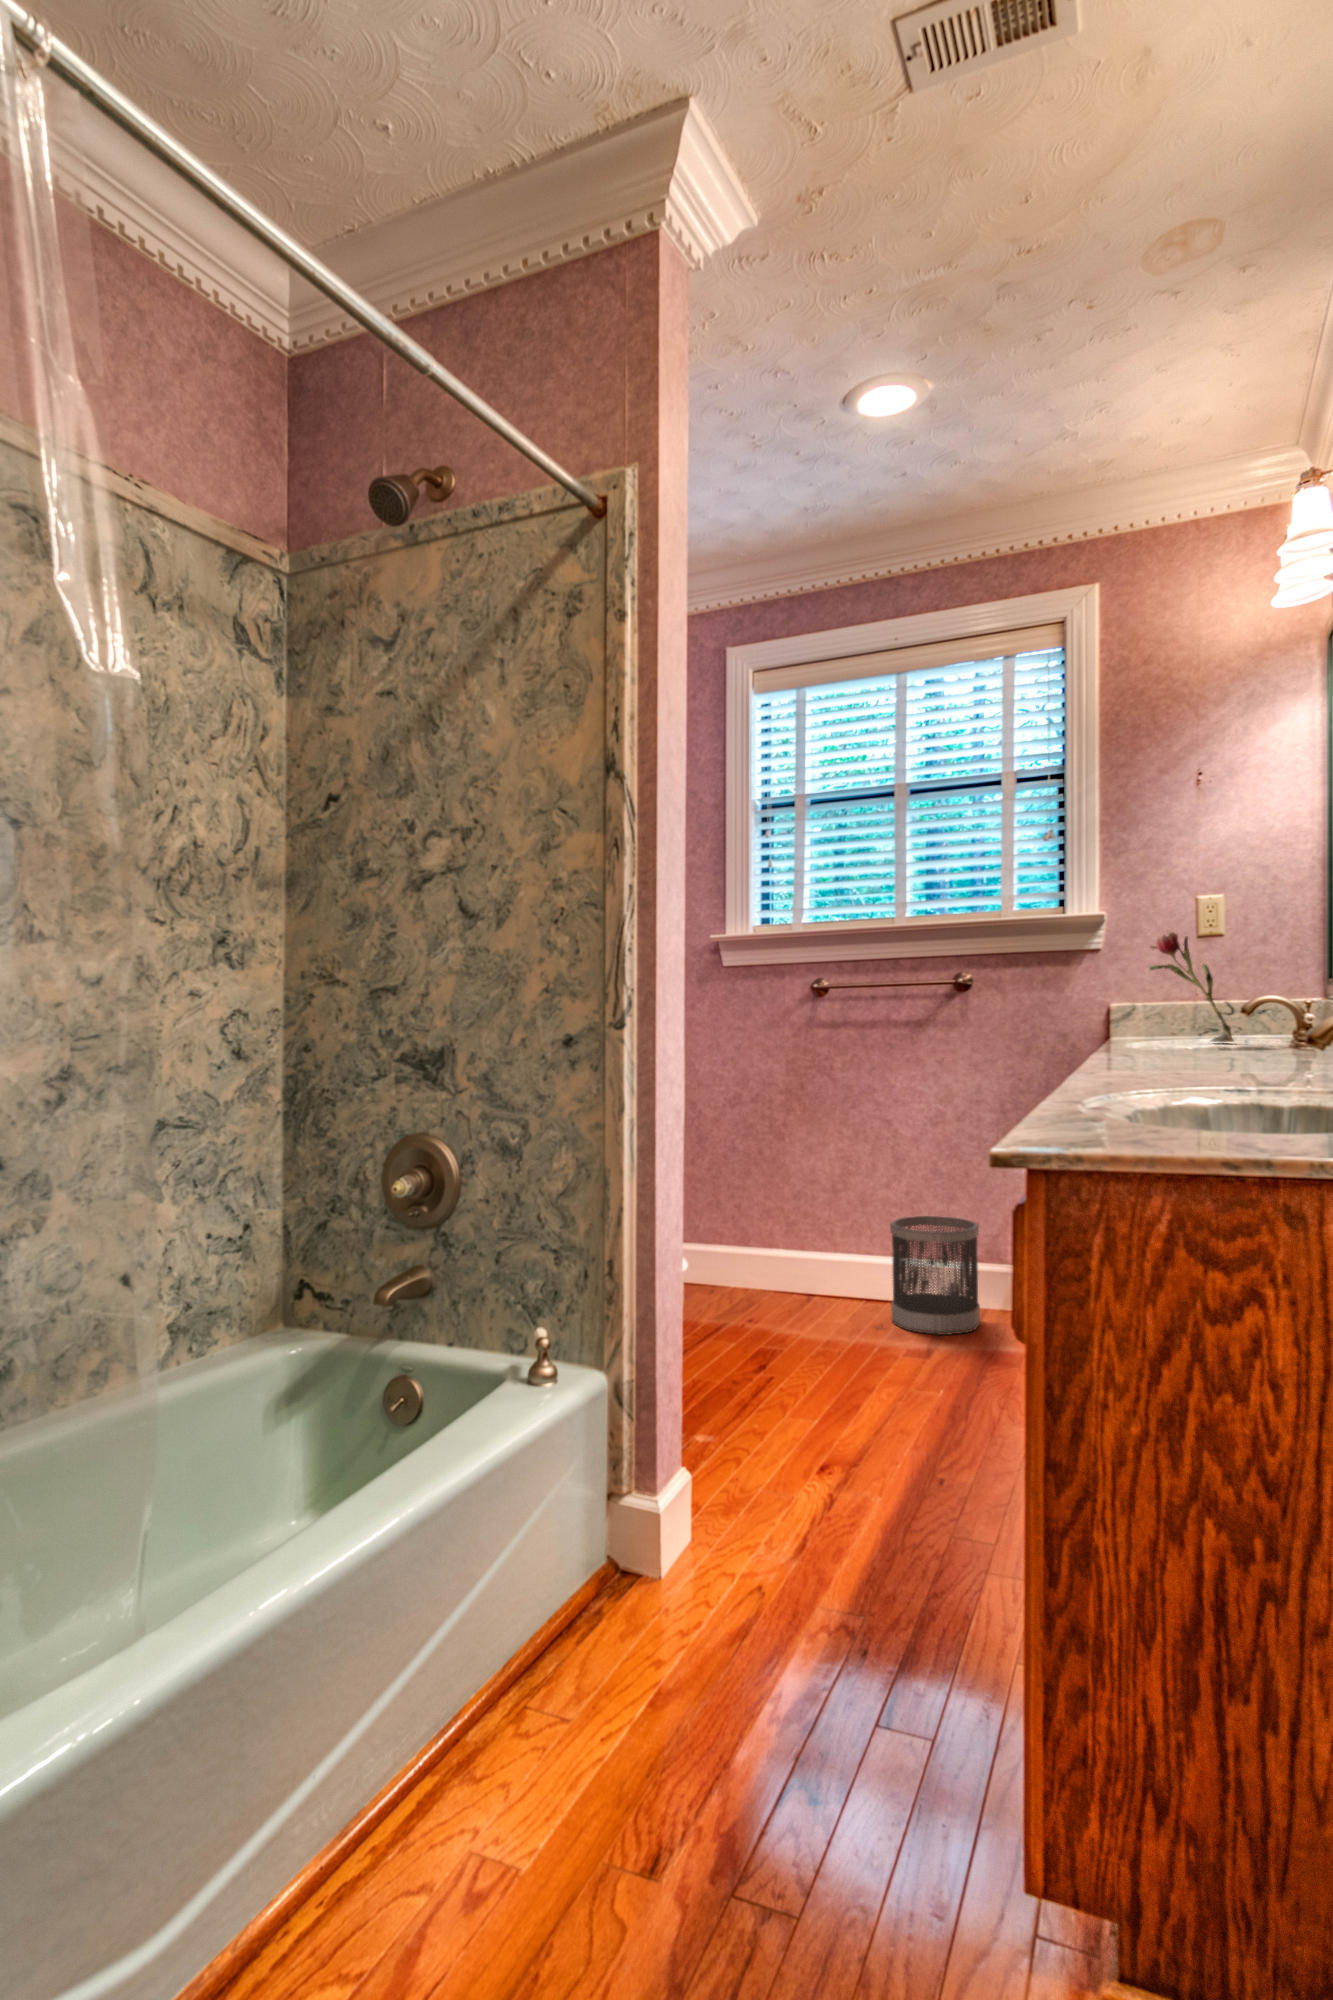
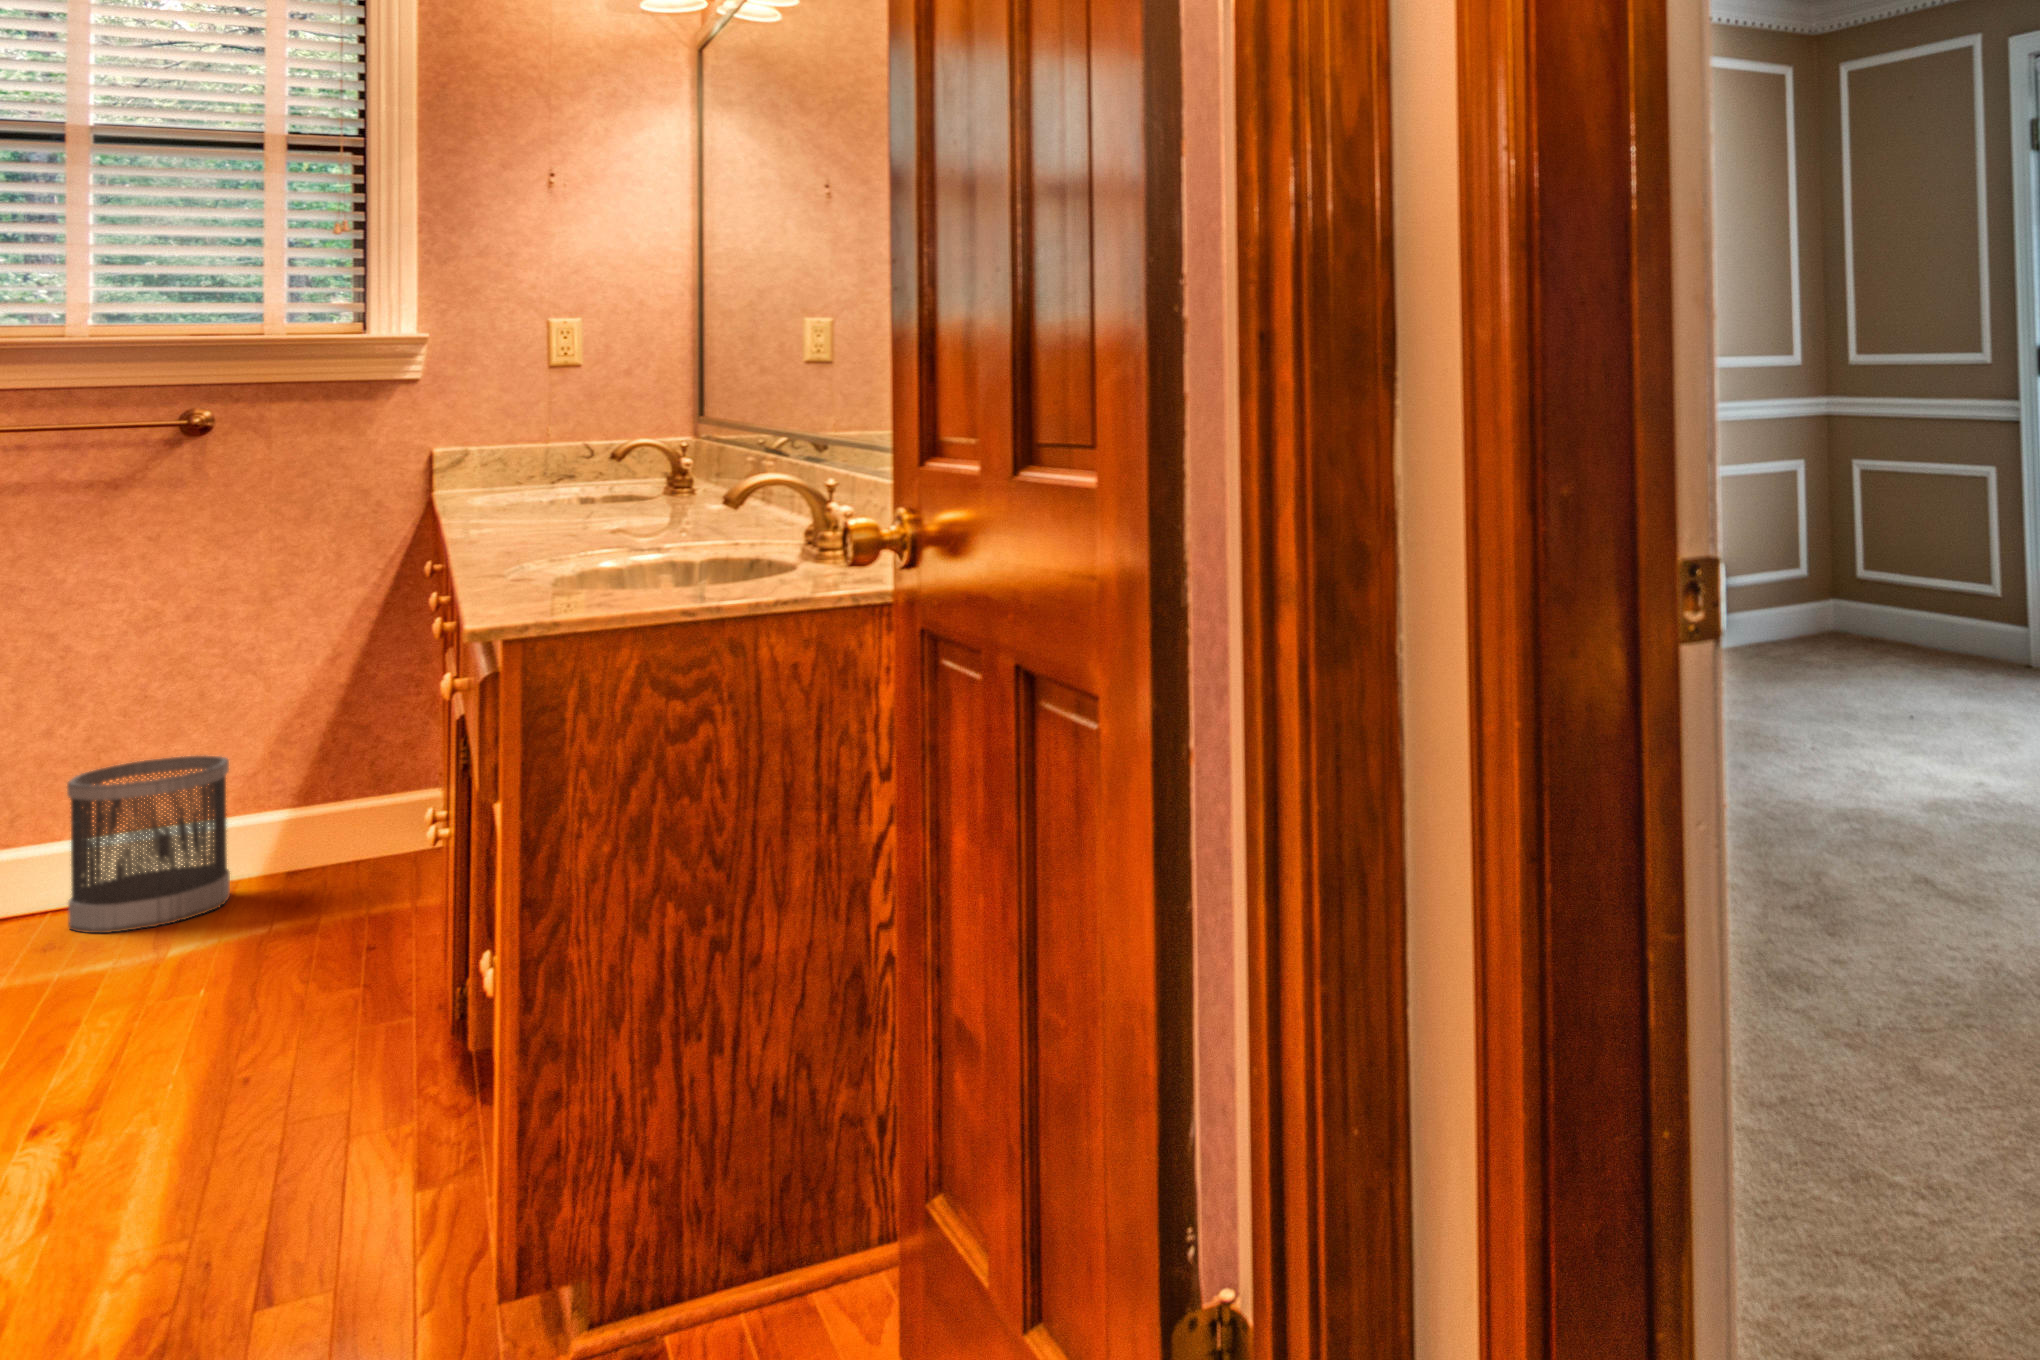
flower: present [1150,932,1234,1042] -> none [483,360,594,489]

